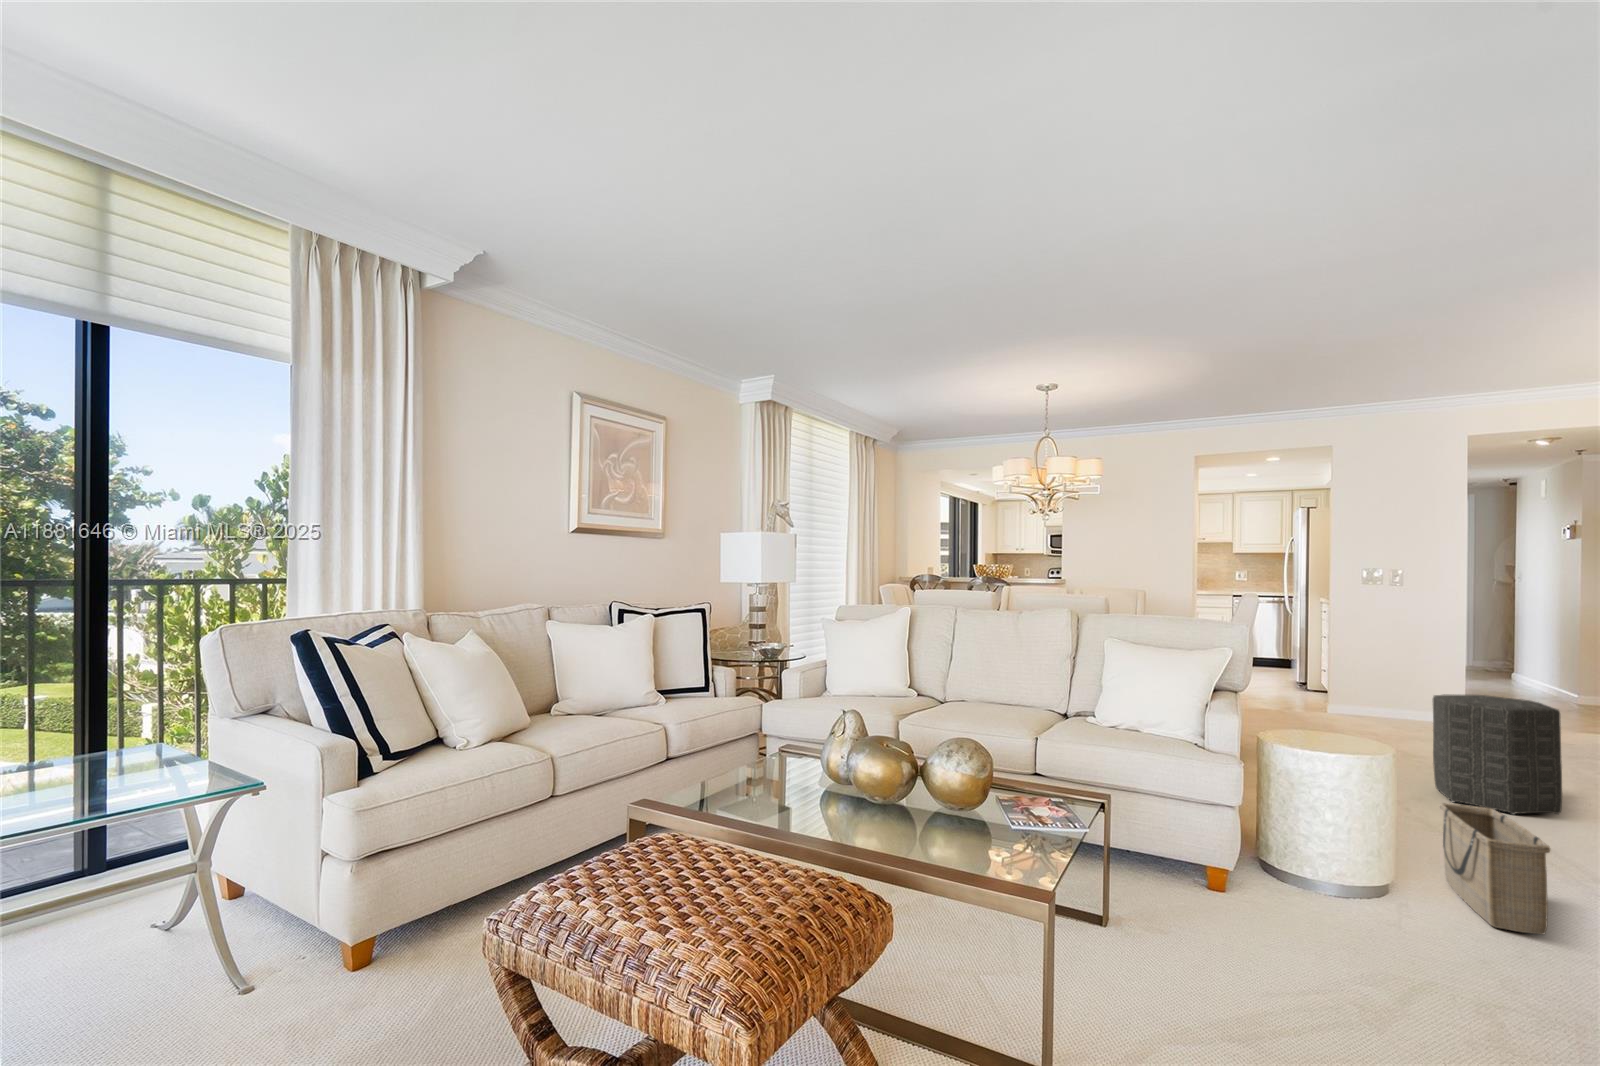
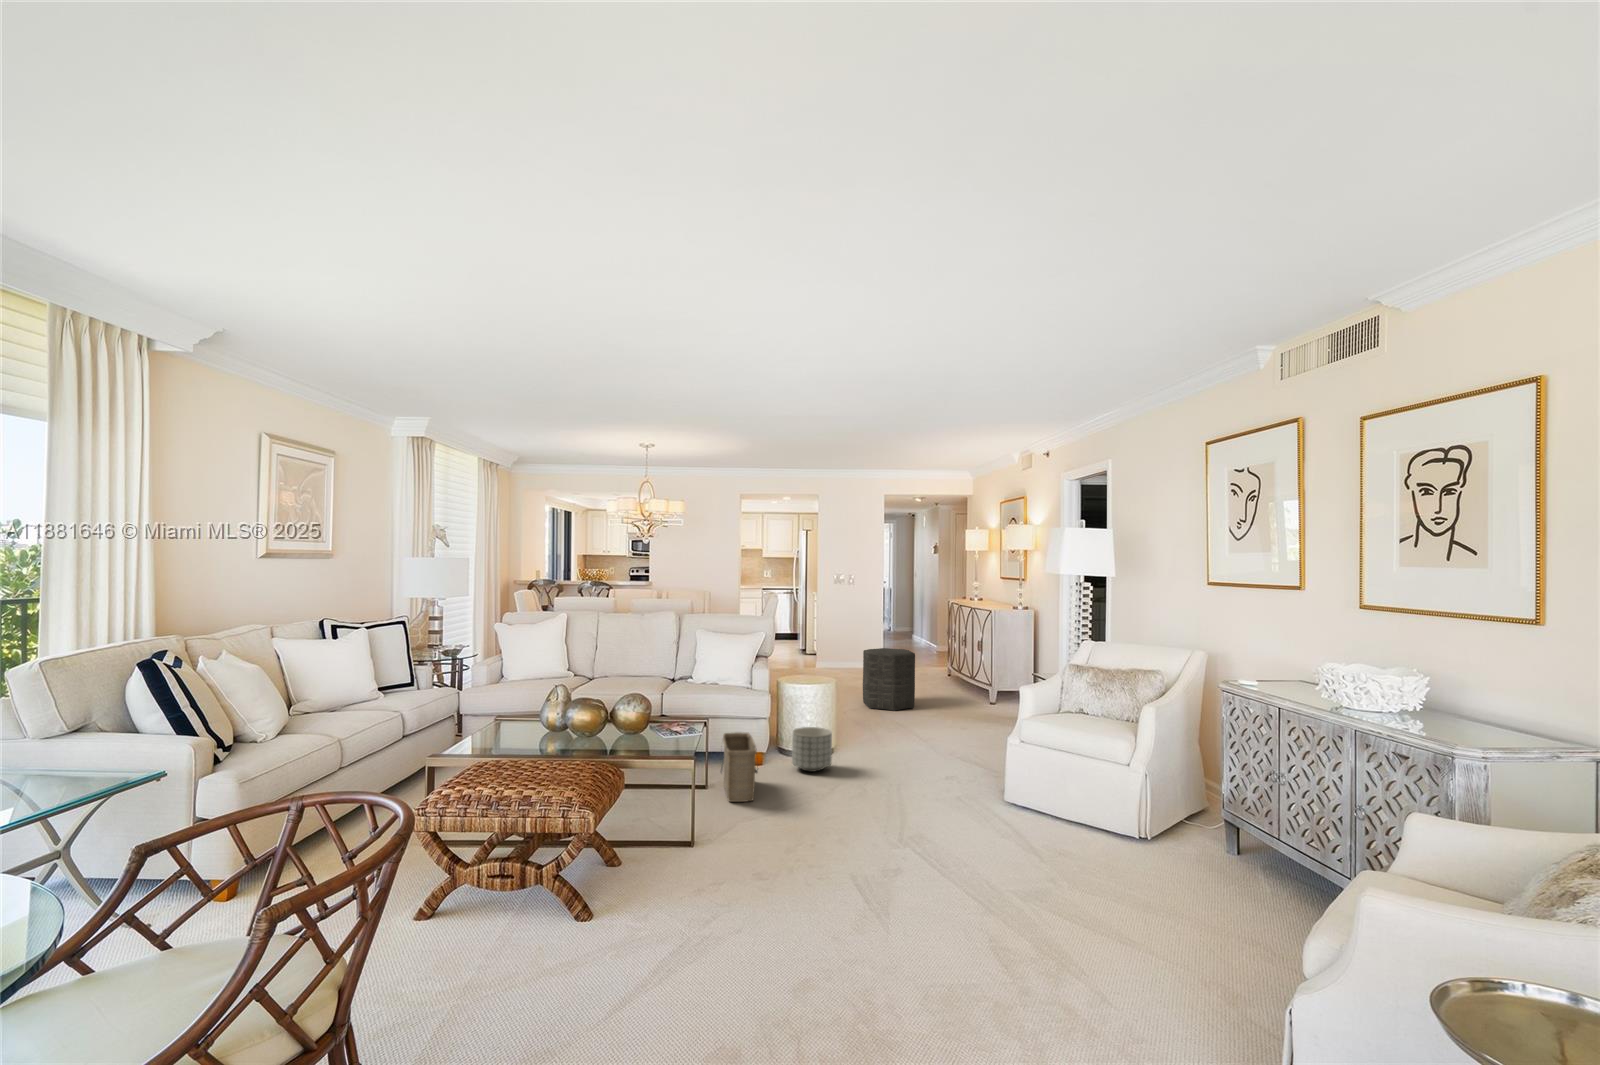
basket: present [1440,803,1550,935] -> present [721,732,758,802]
planter: none [1290,836,1385,933] -> present [792,727,832,772]

